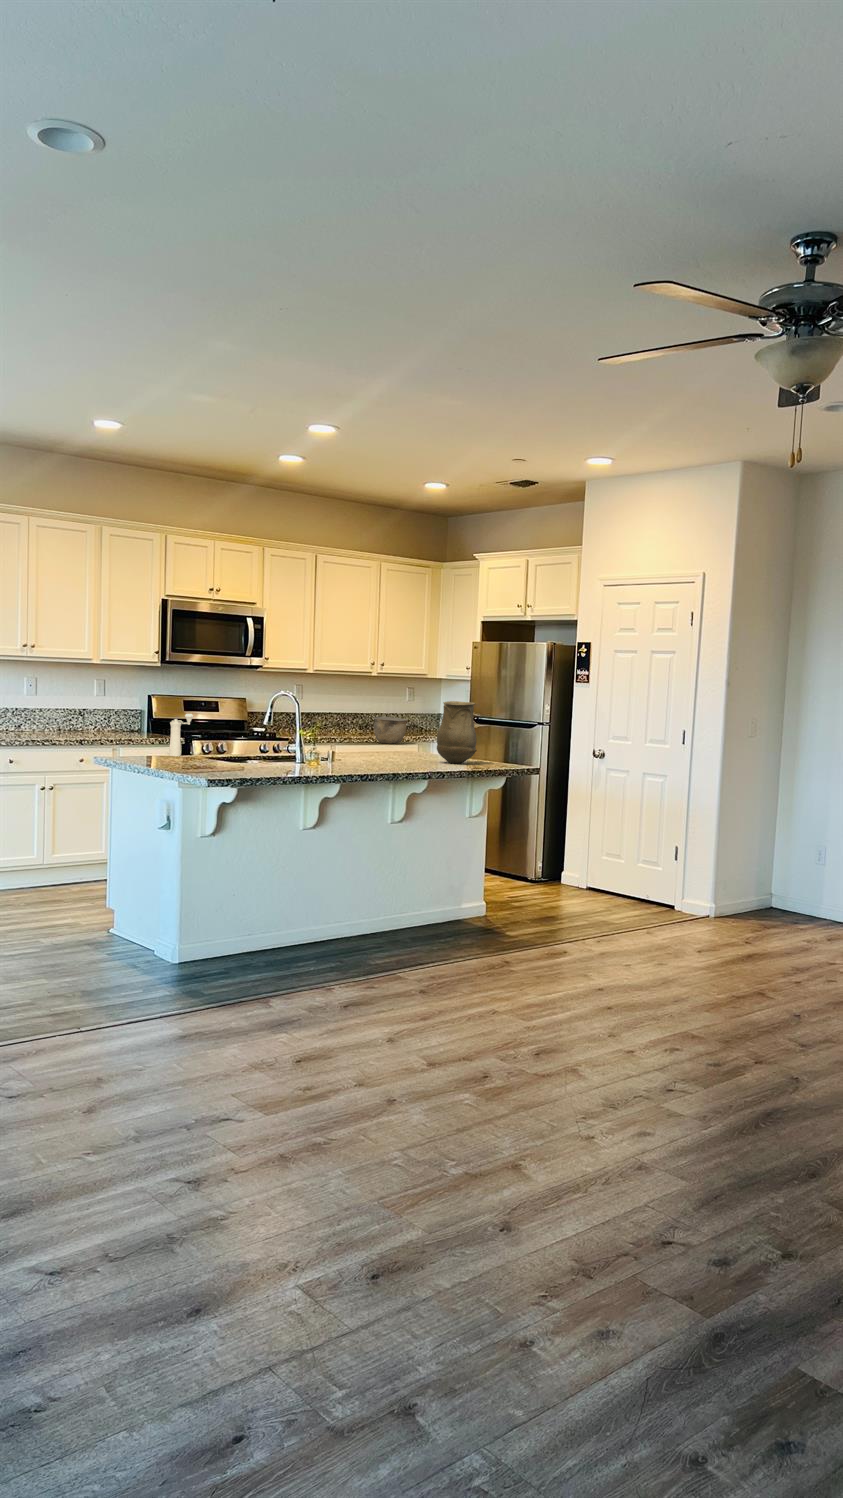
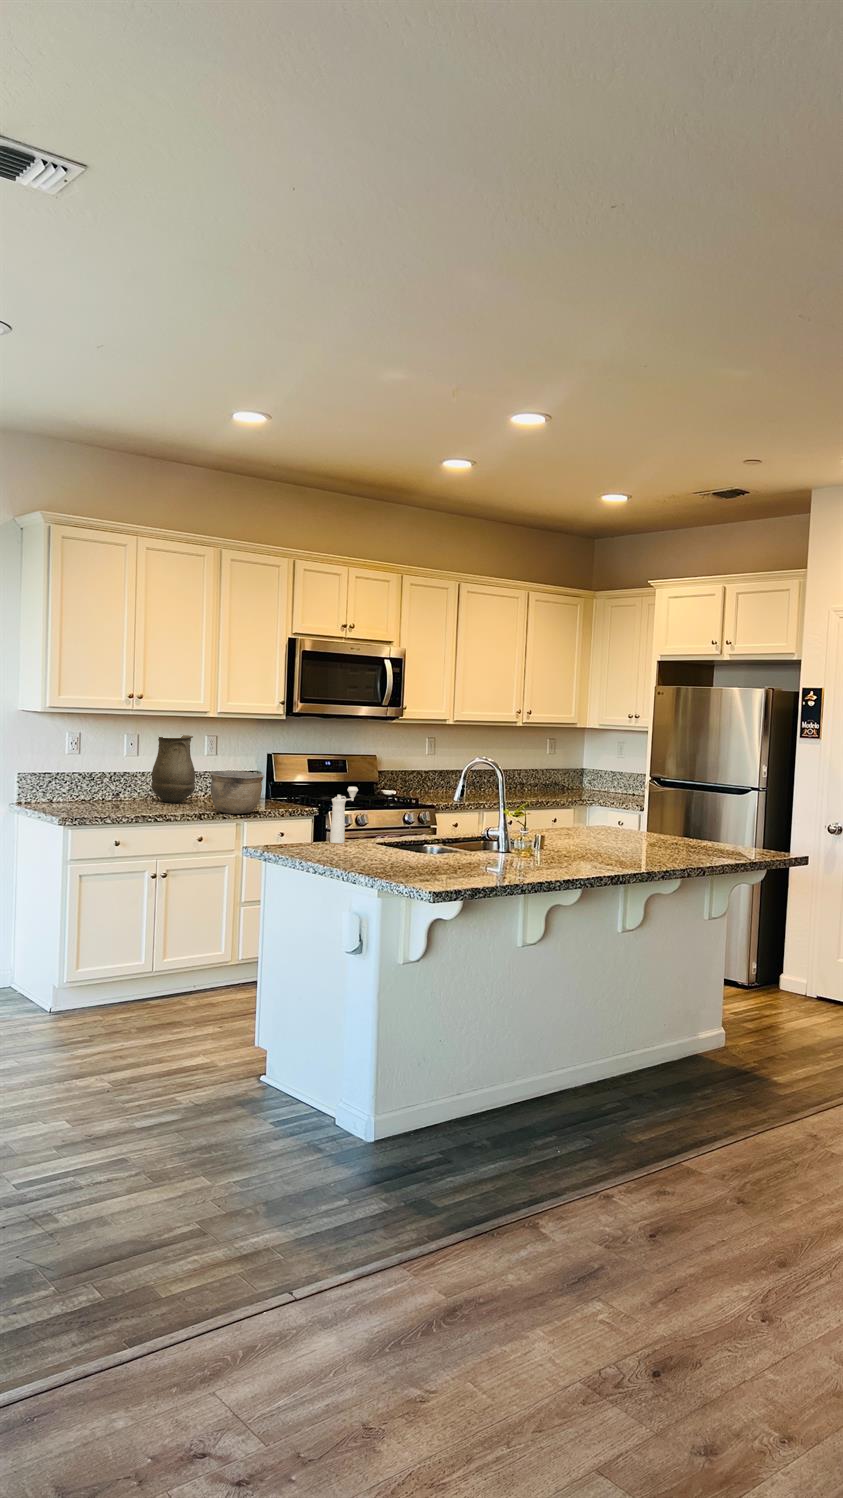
vase: present [437,701,477,764] -> present [152,735,195,803]
bowl: present [374,716,408,744] -> present [210,770,264,814]

